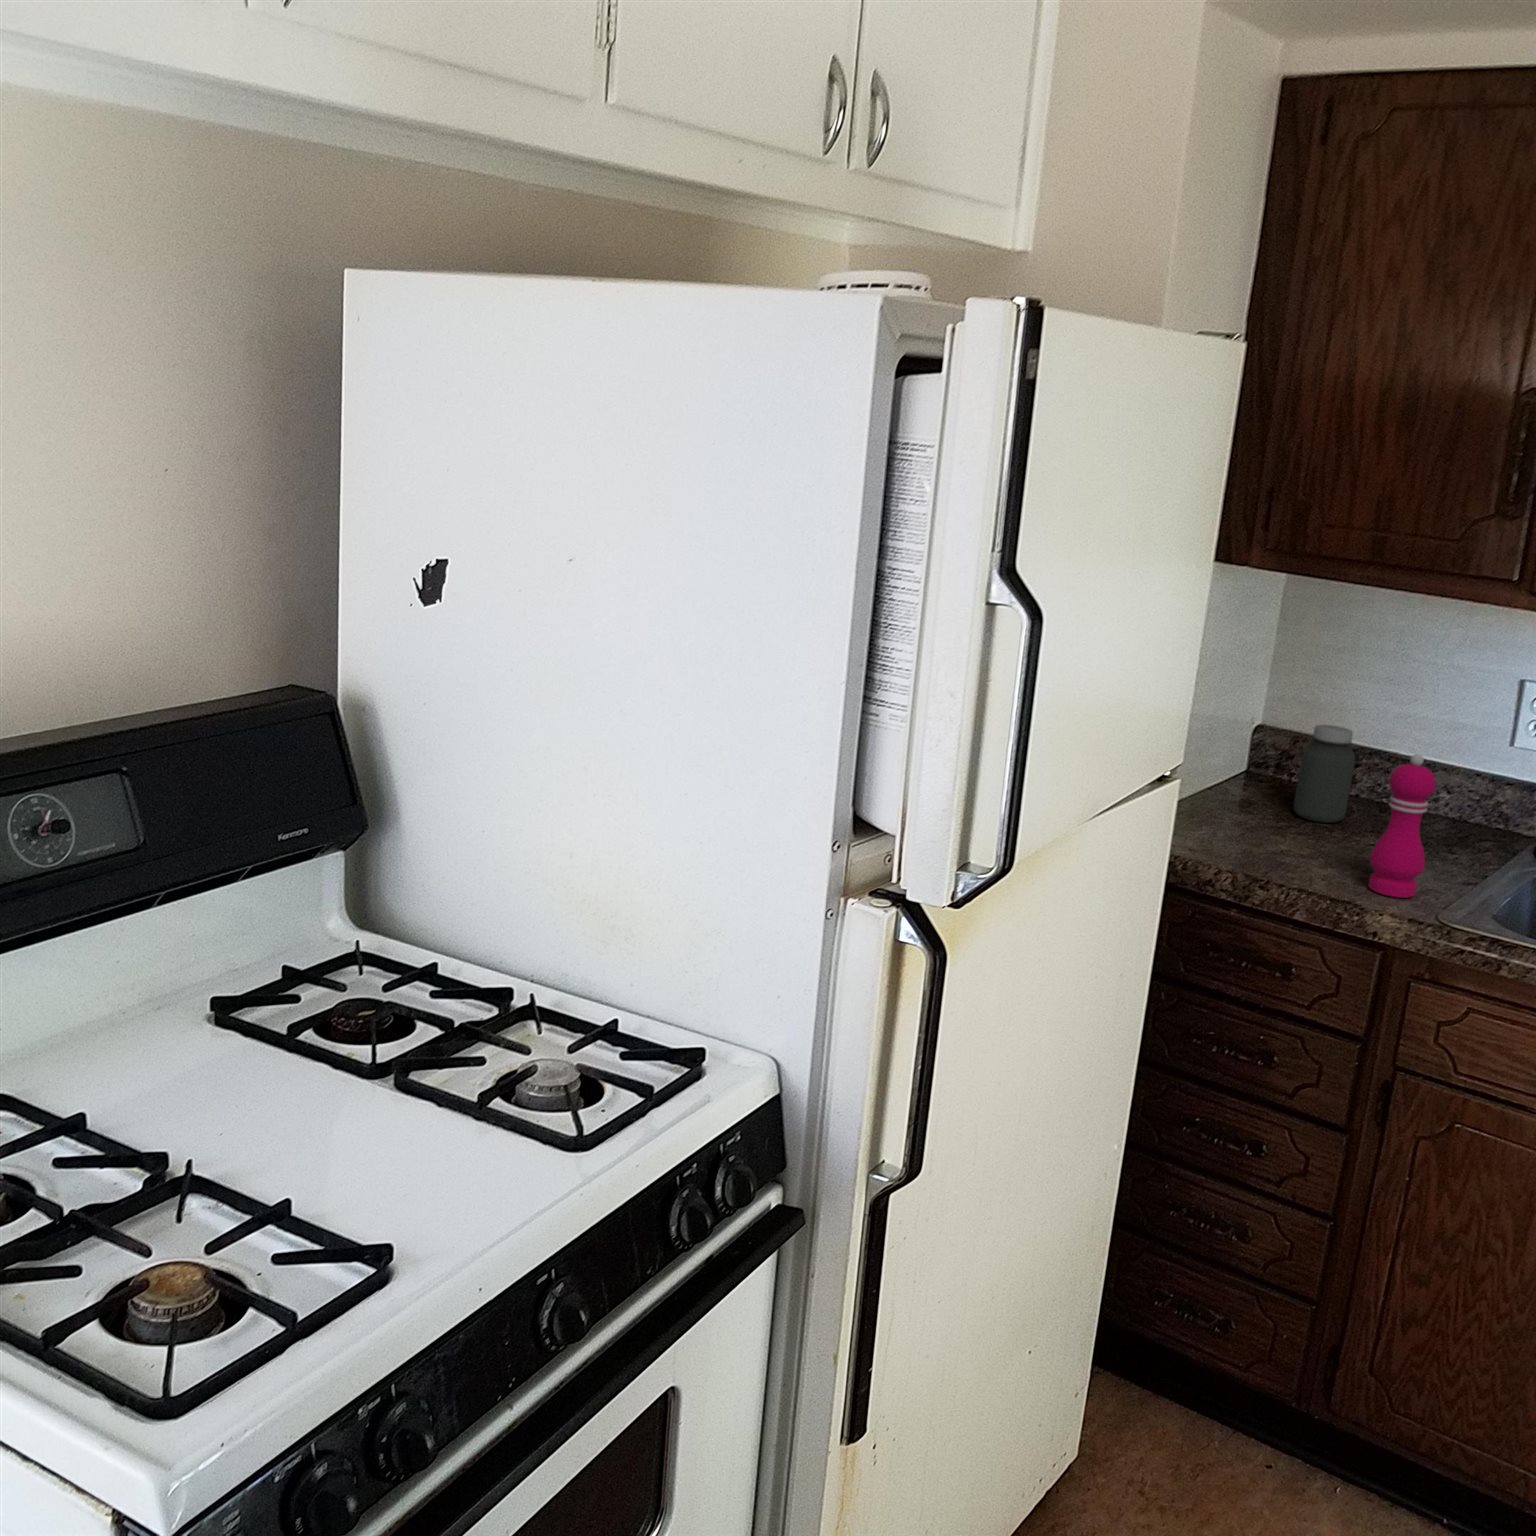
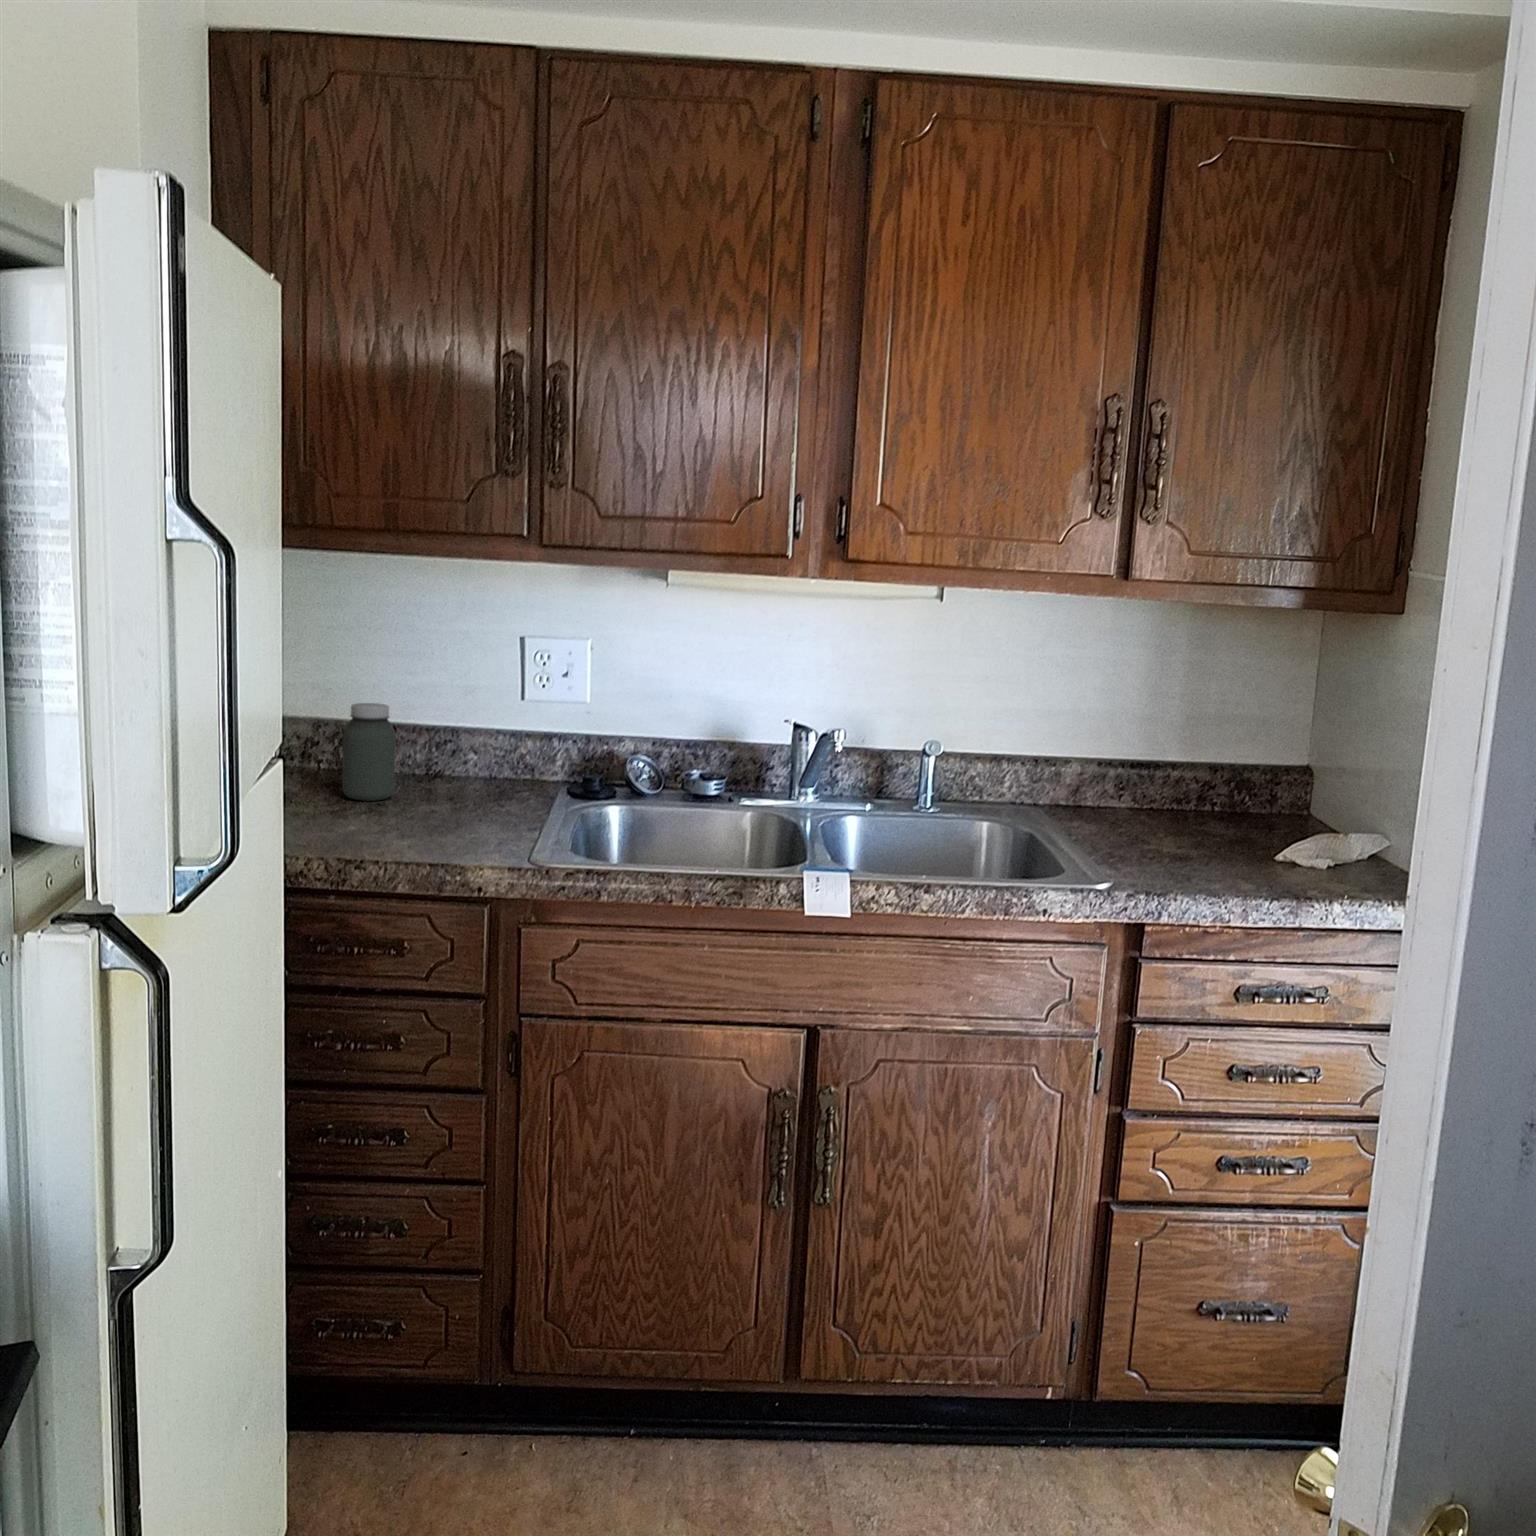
pepper mill: present [1368,754,1436,898] -> none [454,707,506,850]

